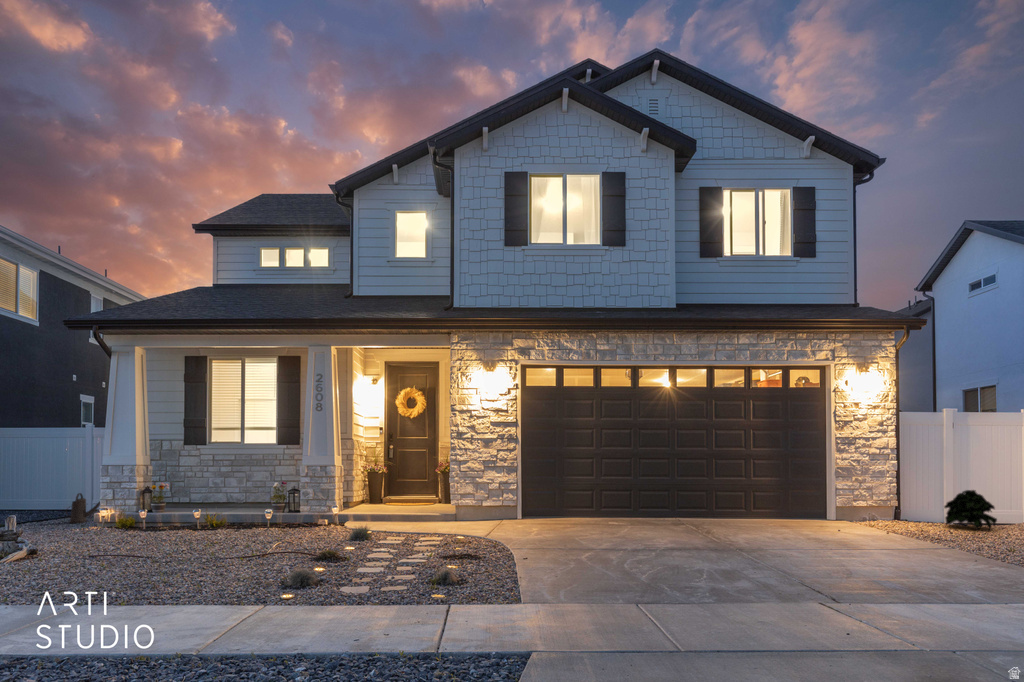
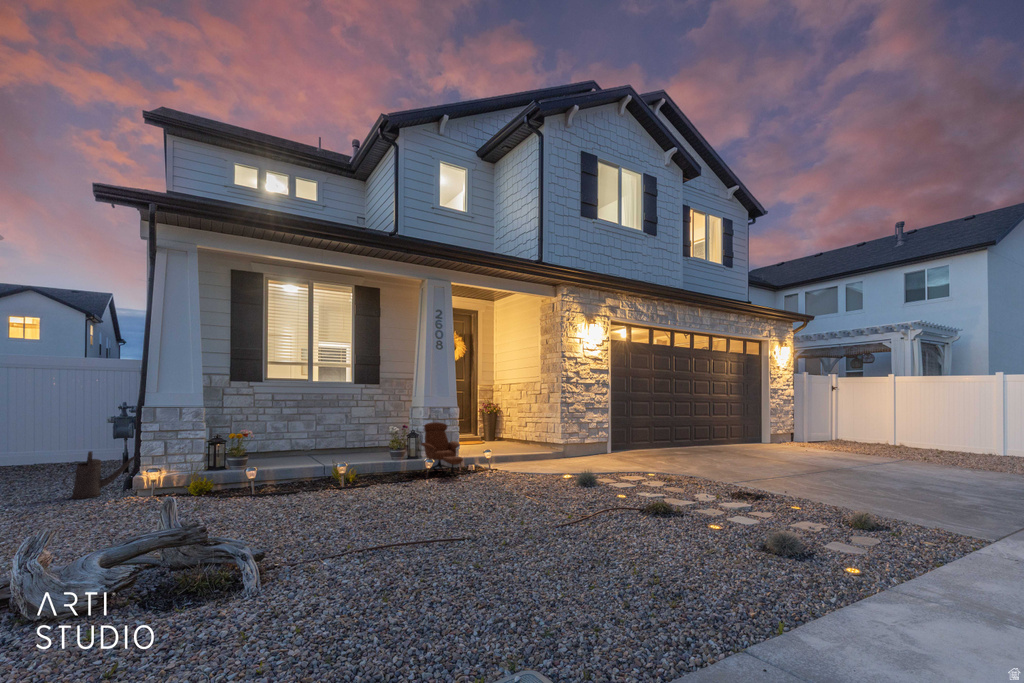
lounge chair: none [279,479,321,530] -> present [421,422,463,477]
potted plant: present [944,490,997,529] -> none [812,420,844,444]

